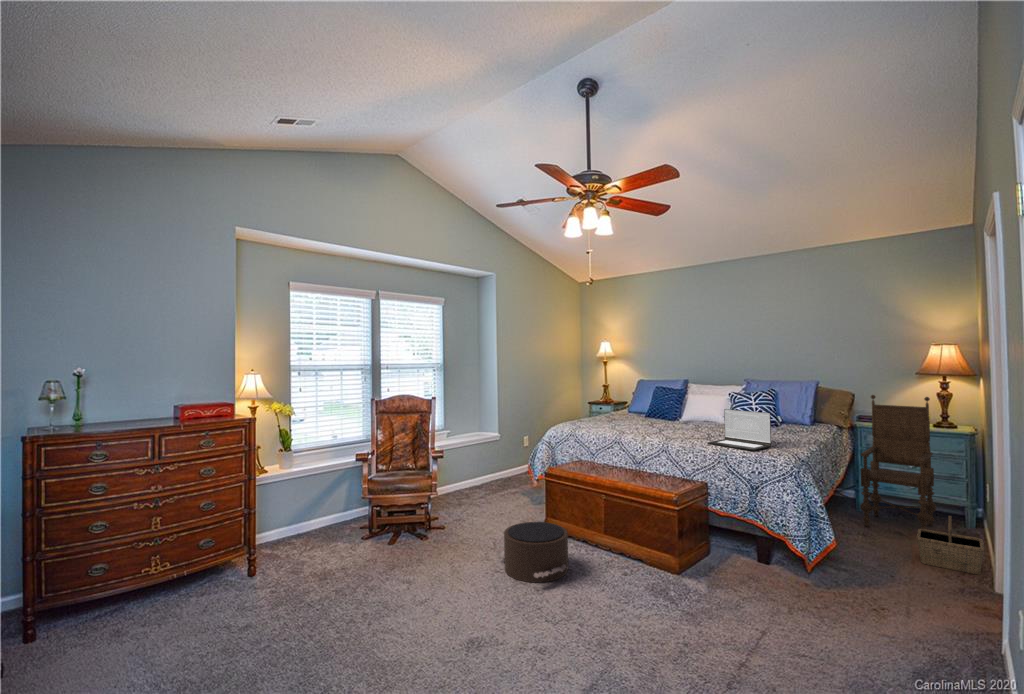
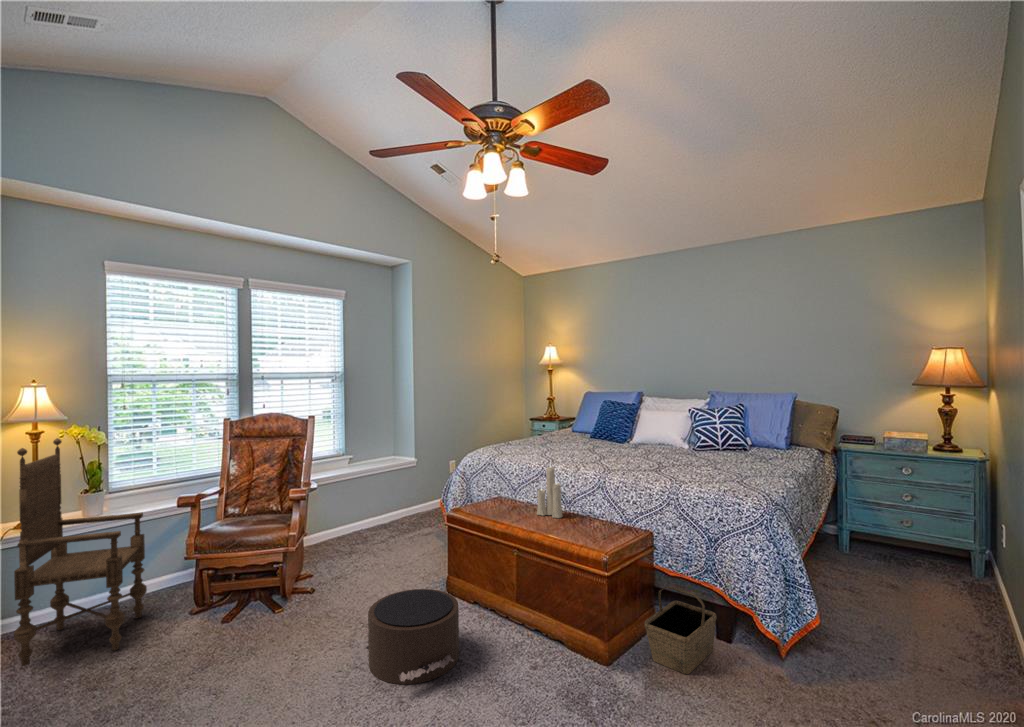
armchair: present [860,395,936,529] -> present [14,438,147,666]
laptop: present [707,409,771,451] -> none [655,432,736,490]
candle: none [616,428,636,473] -> present [537,466,562,518]
basket: present [917,516,984,574] -> present [644,586,717,674]

